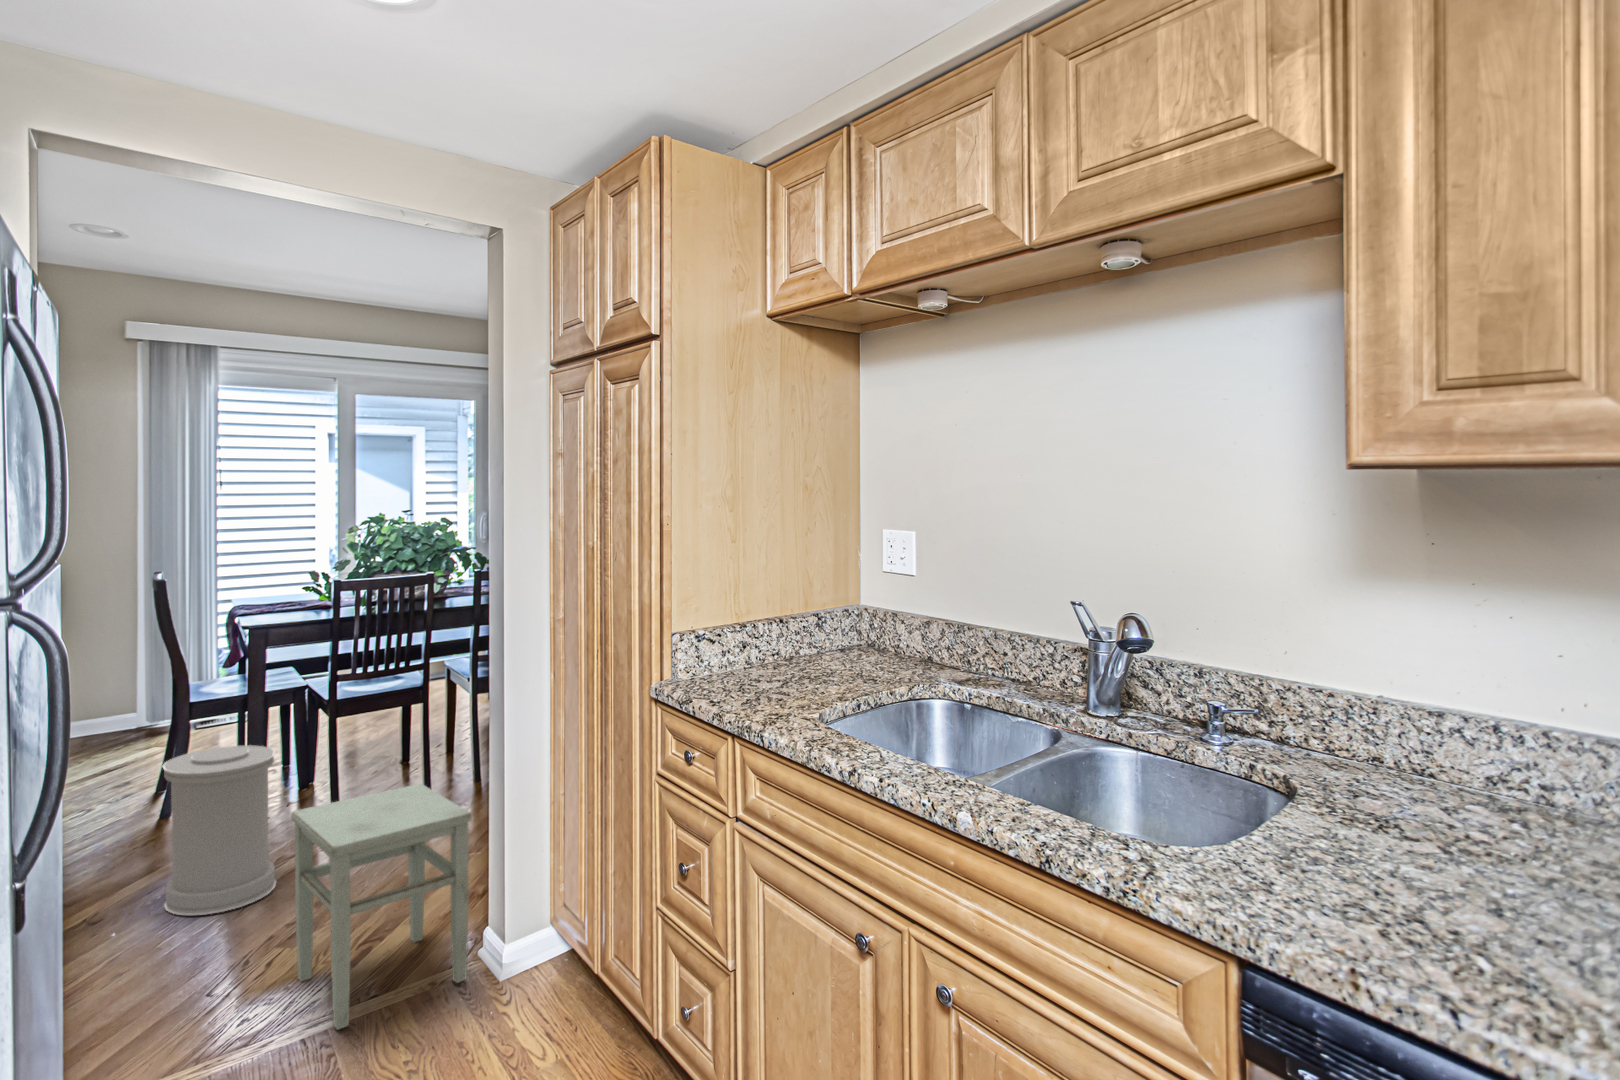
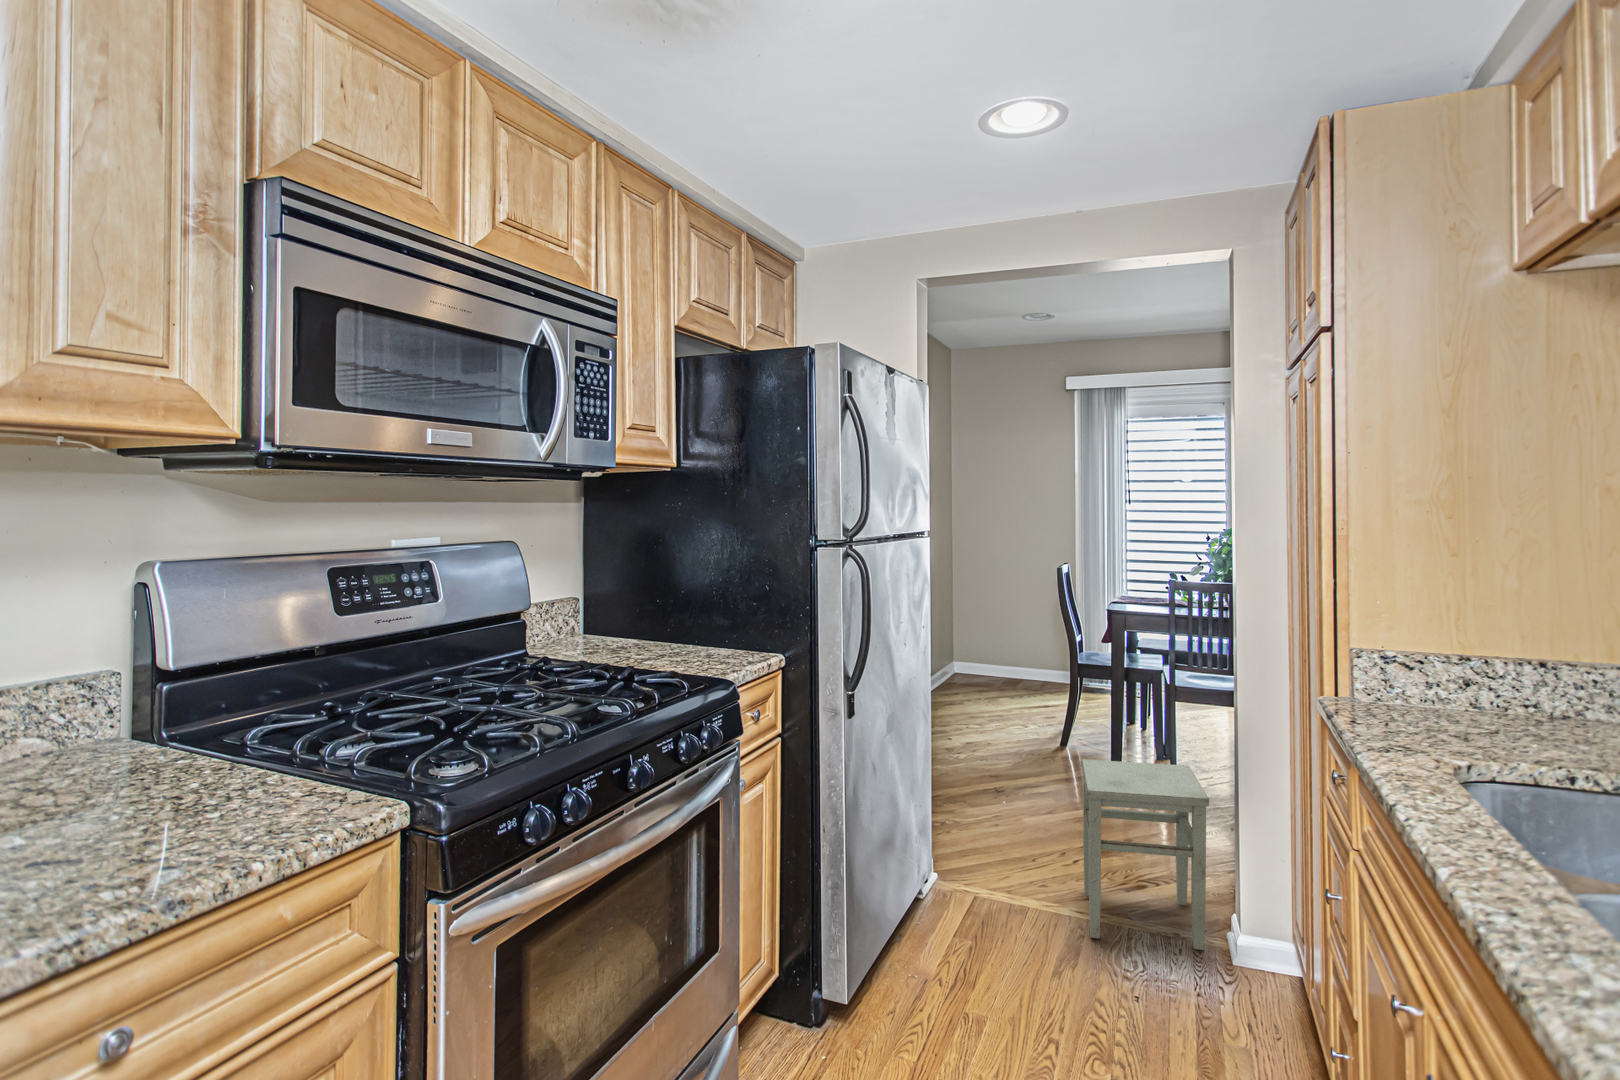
trash can: present [162,745,276,915] -> none [1029,705,1103,830]

